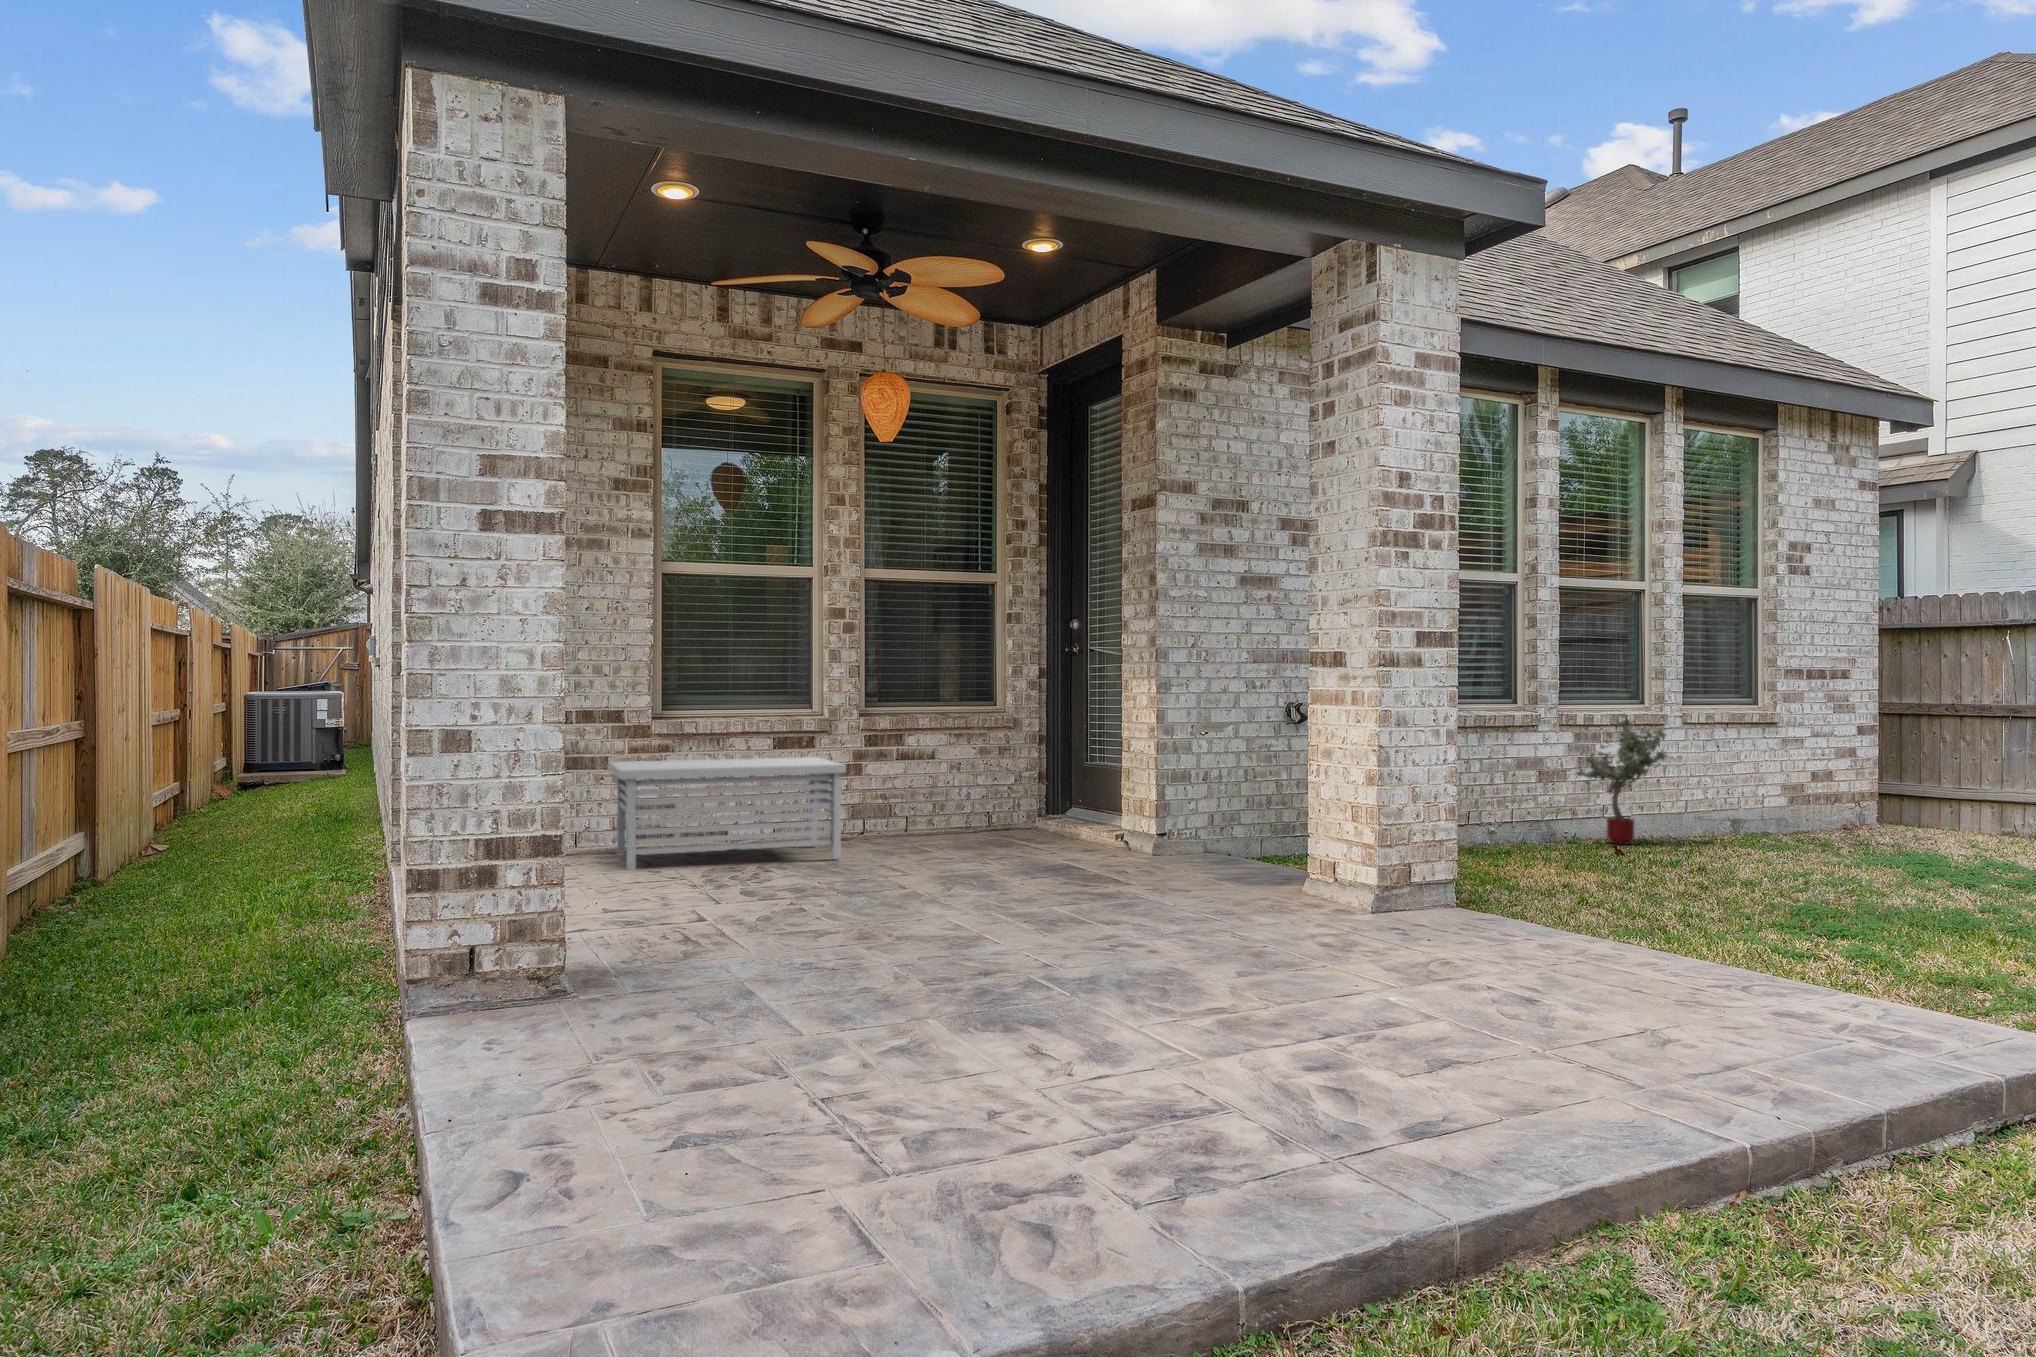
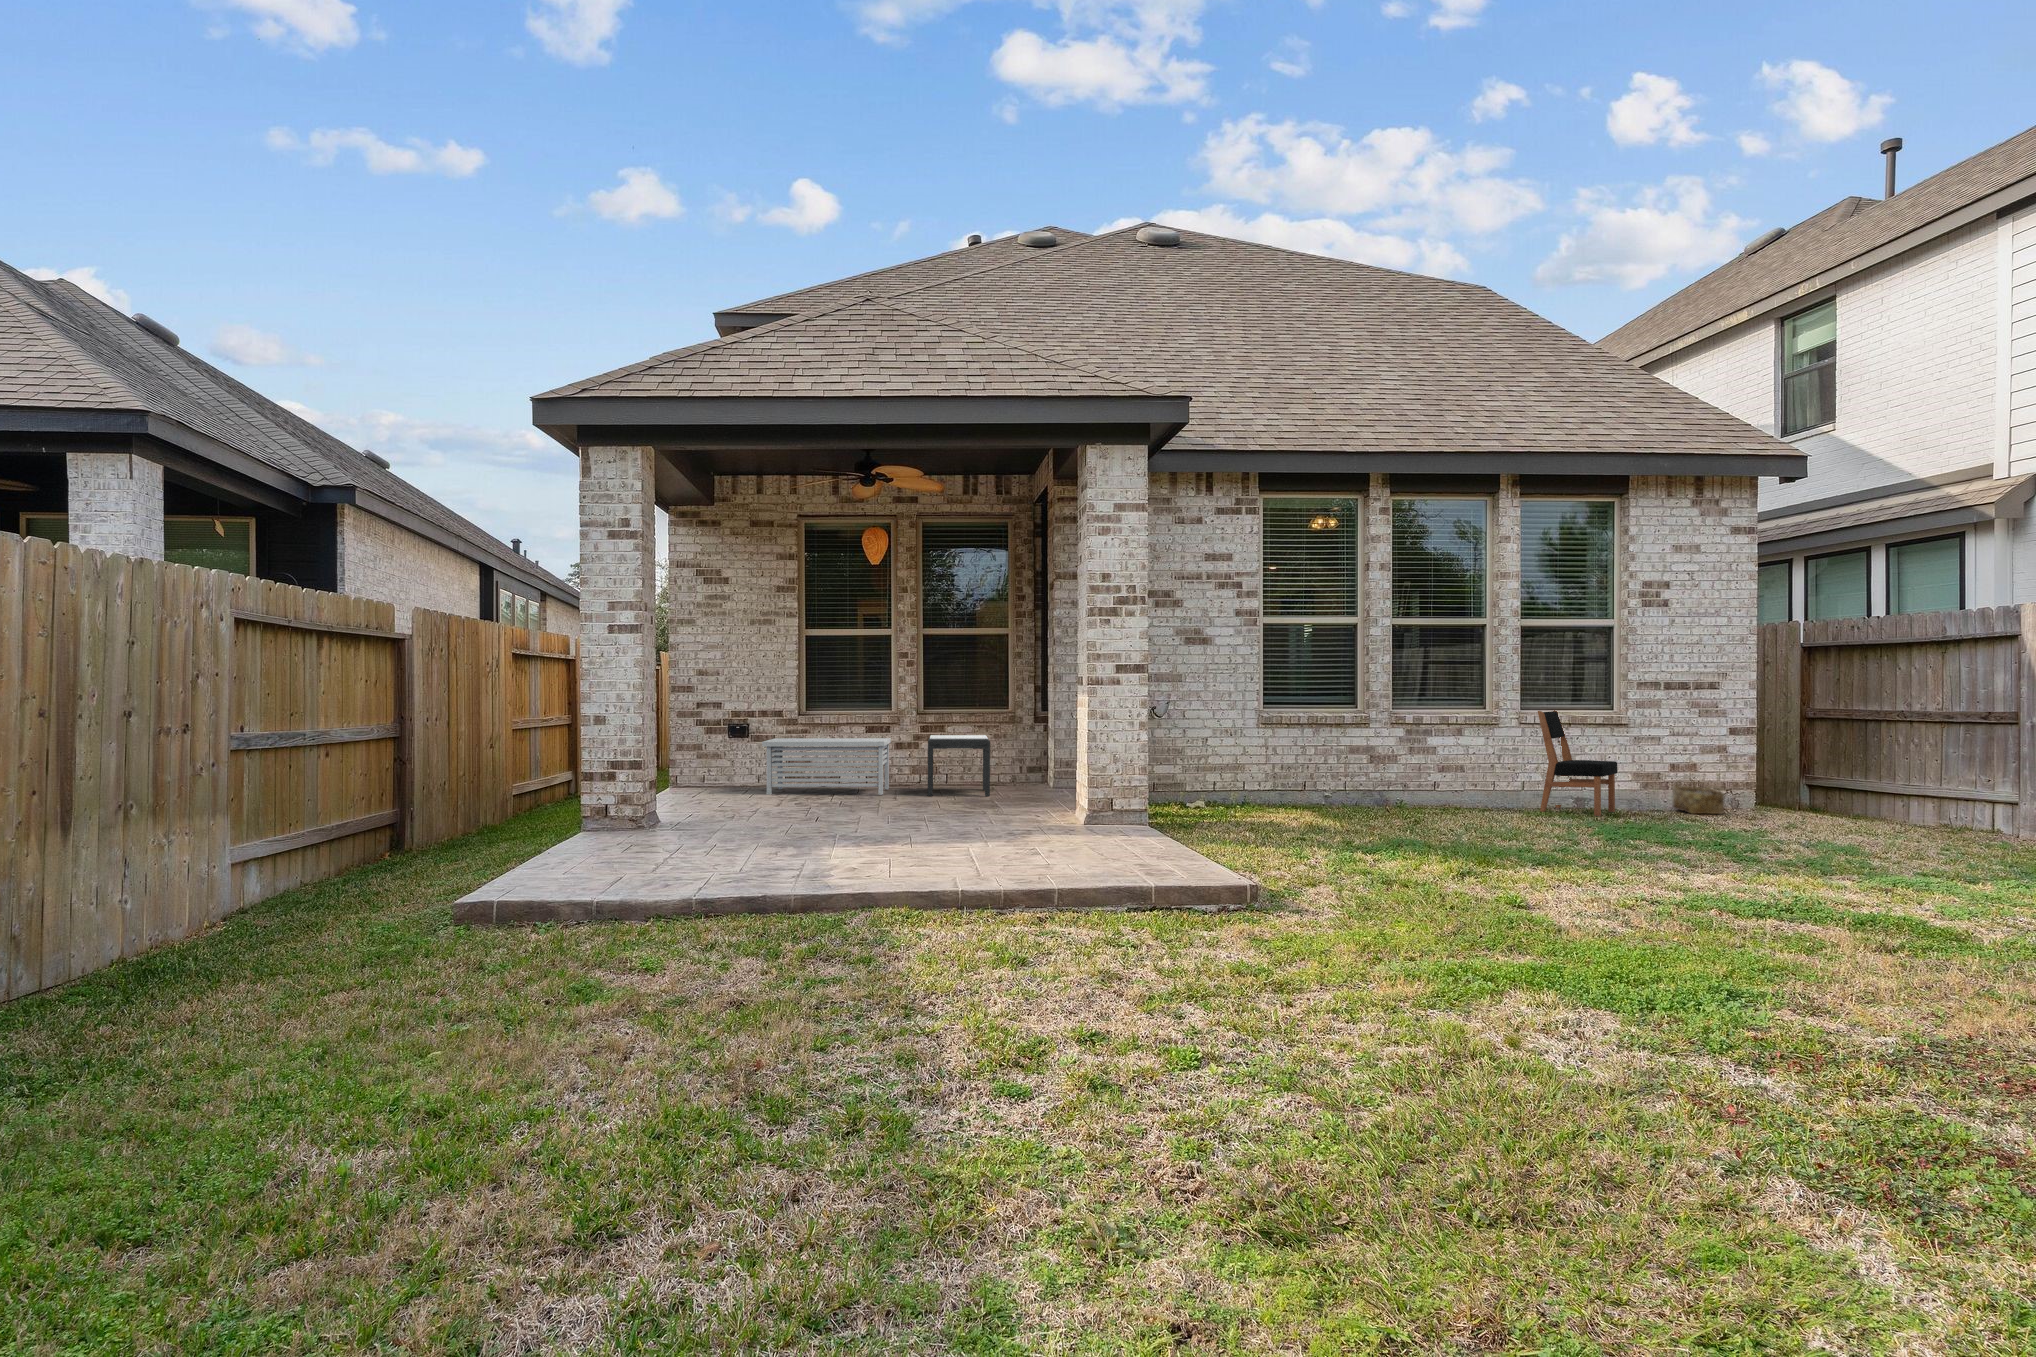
dining chair: none [1712,705,1813,843] -> present [1538,710,1618,816]
potted tree: present [1576,714,1666,845] -> none [1391,715,1472,810]
side table: none [878,749,1014,857] -> present [928,735,990,796]
woven basket: none [1821,788,1894,834] -> present [1672,779,1725,814]

